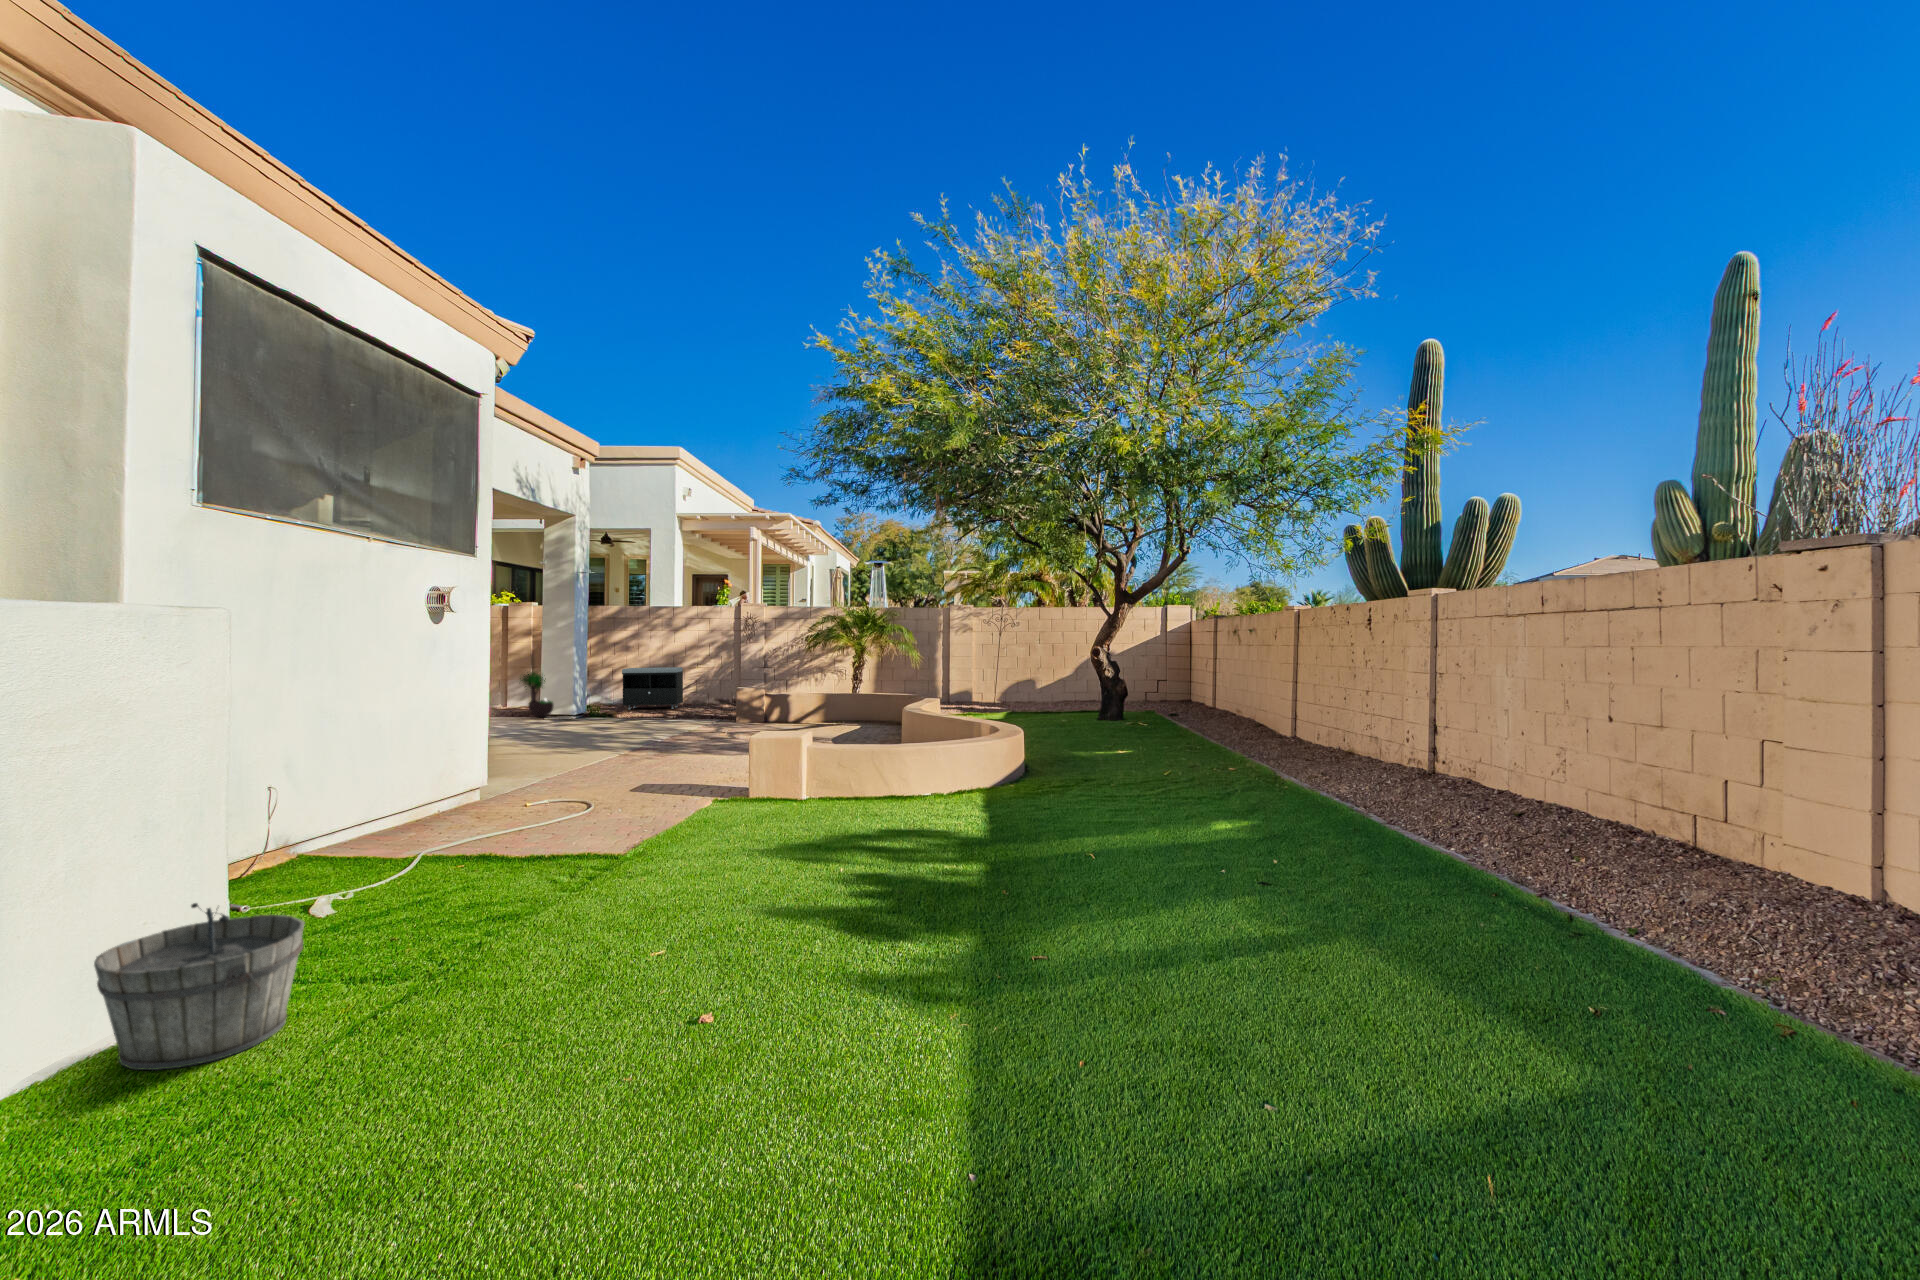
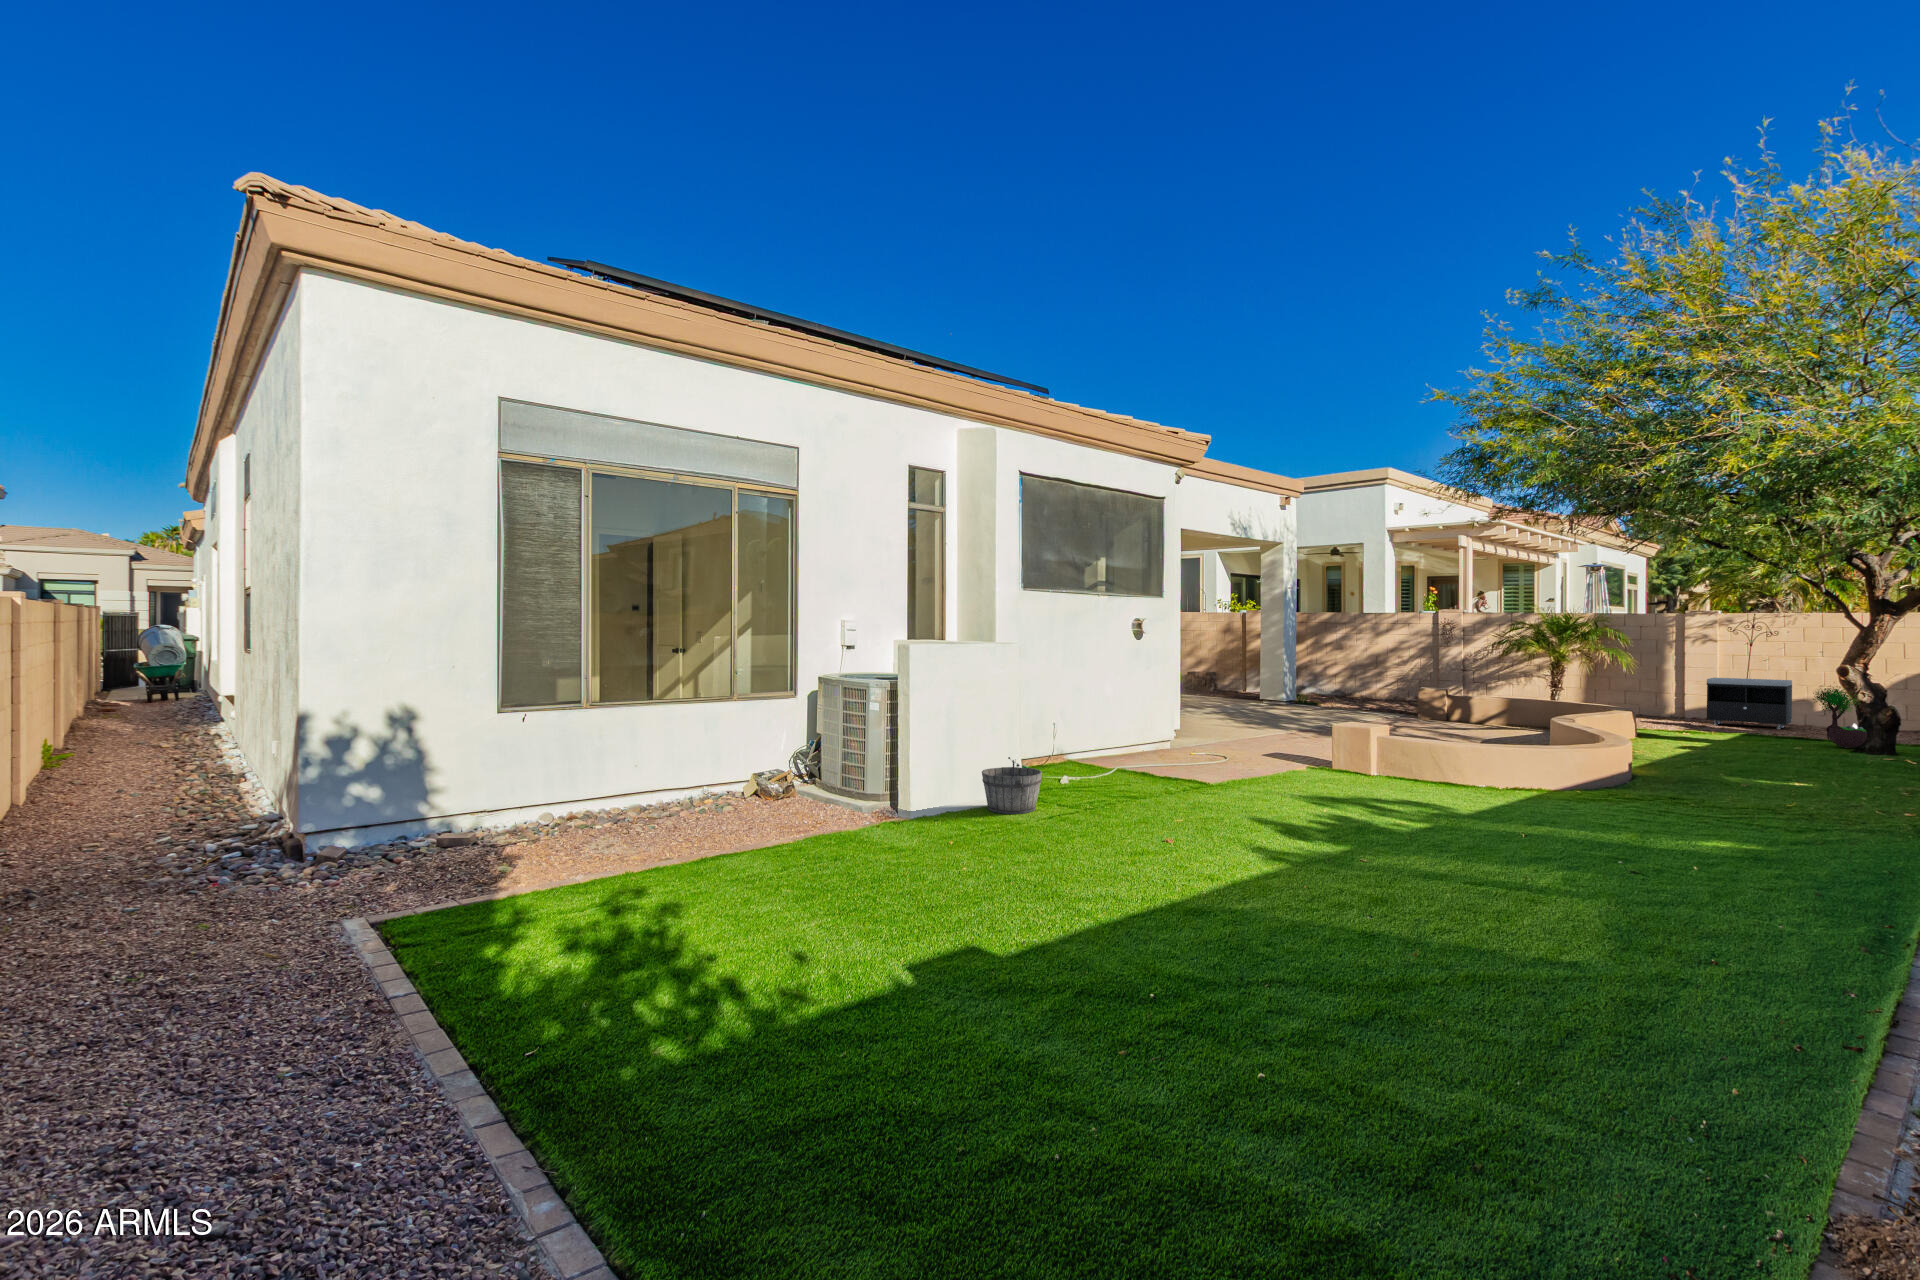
storage bench: present [622,667,683,710] -> present [1706,678,1792,729]
potted tree: present [520,672,554,717] -> present [1813,687,1867,748]

